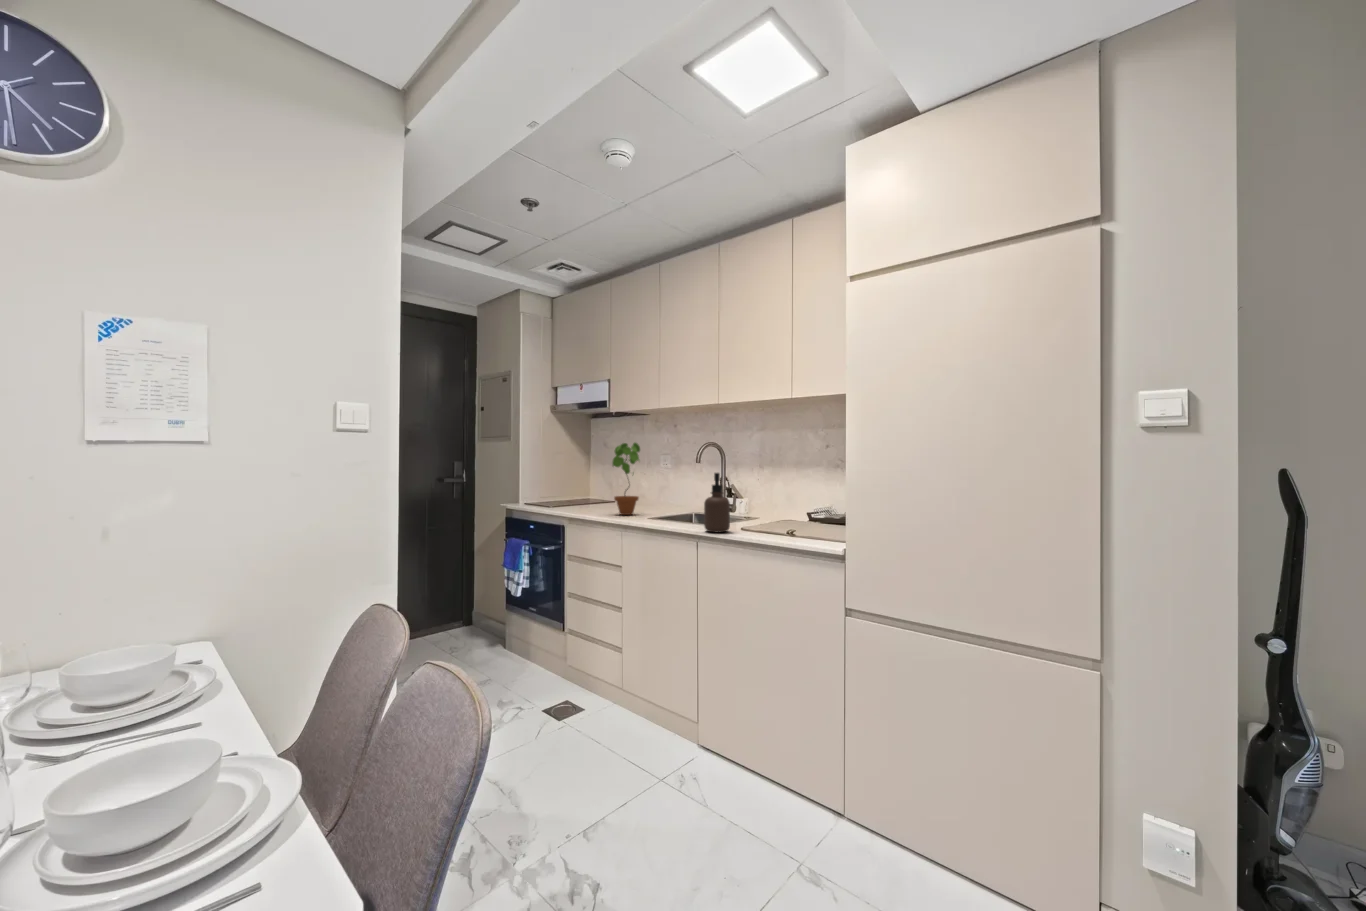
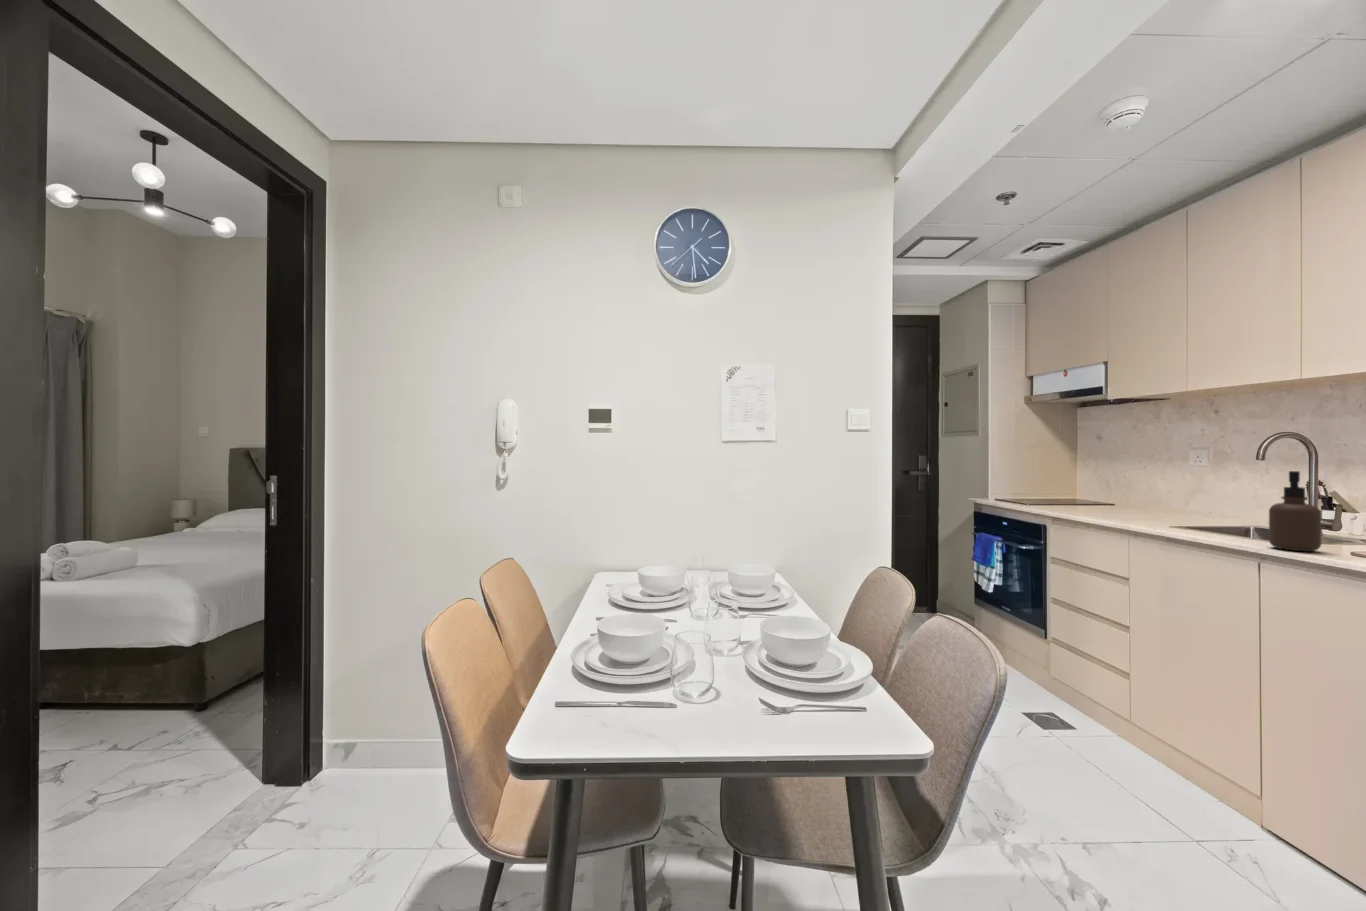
potted plant: present [613,443,640,515] -> none [1112,434,1155,520]

